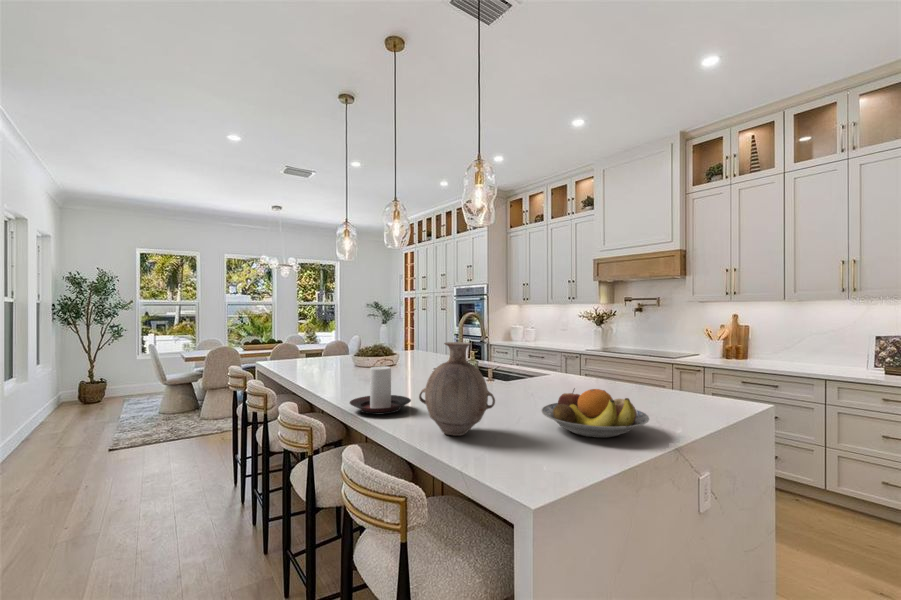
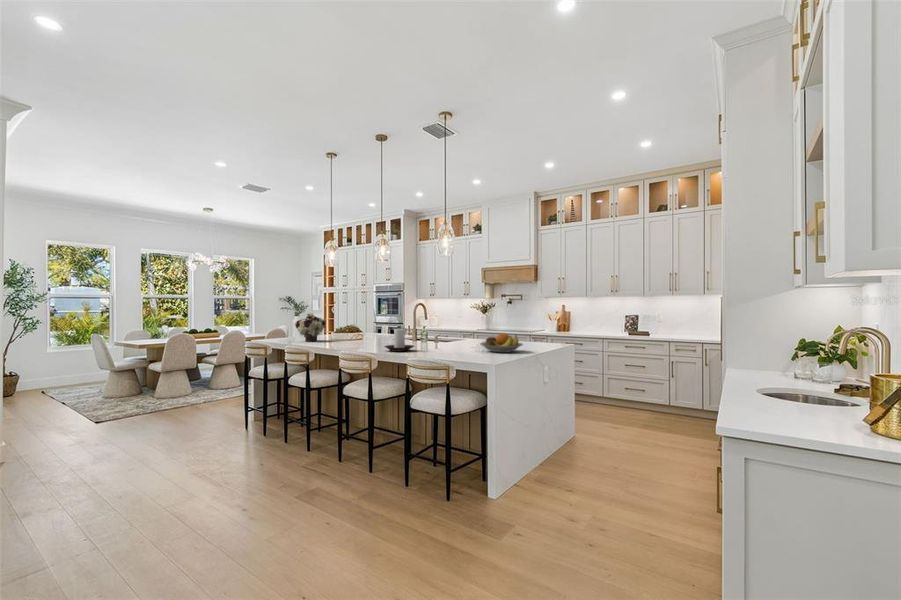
flower arrangement: none [294,326,337,369] -> present [295,313,326,342]
vase: present [419,342,495,436] -> none [430,314,464,354]

